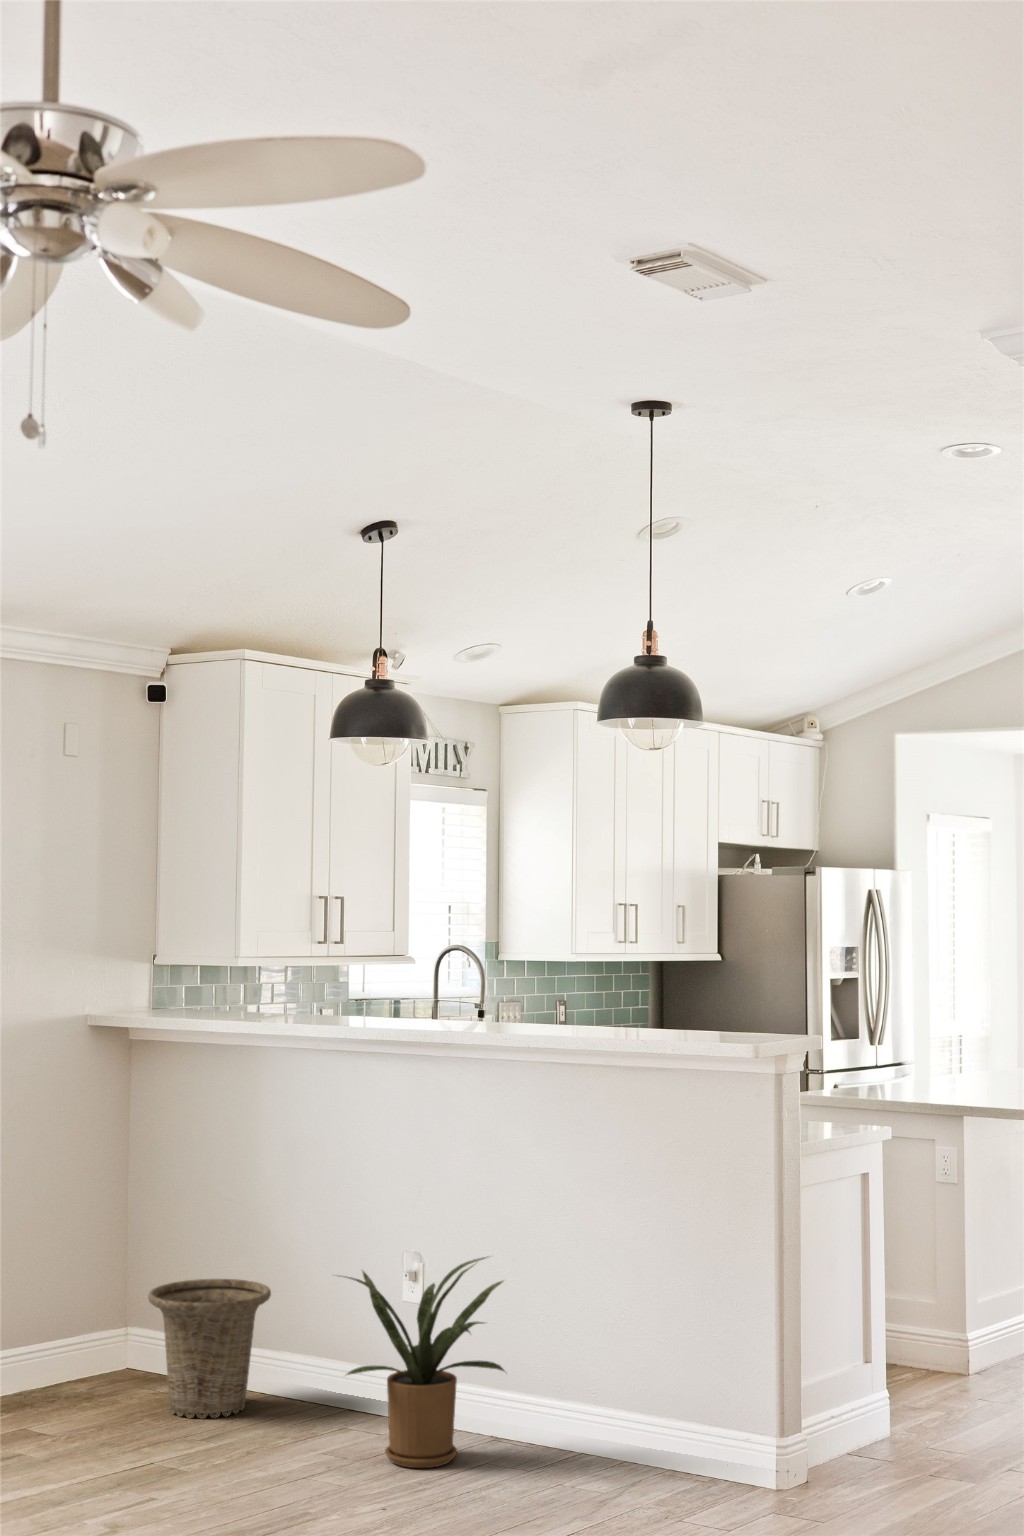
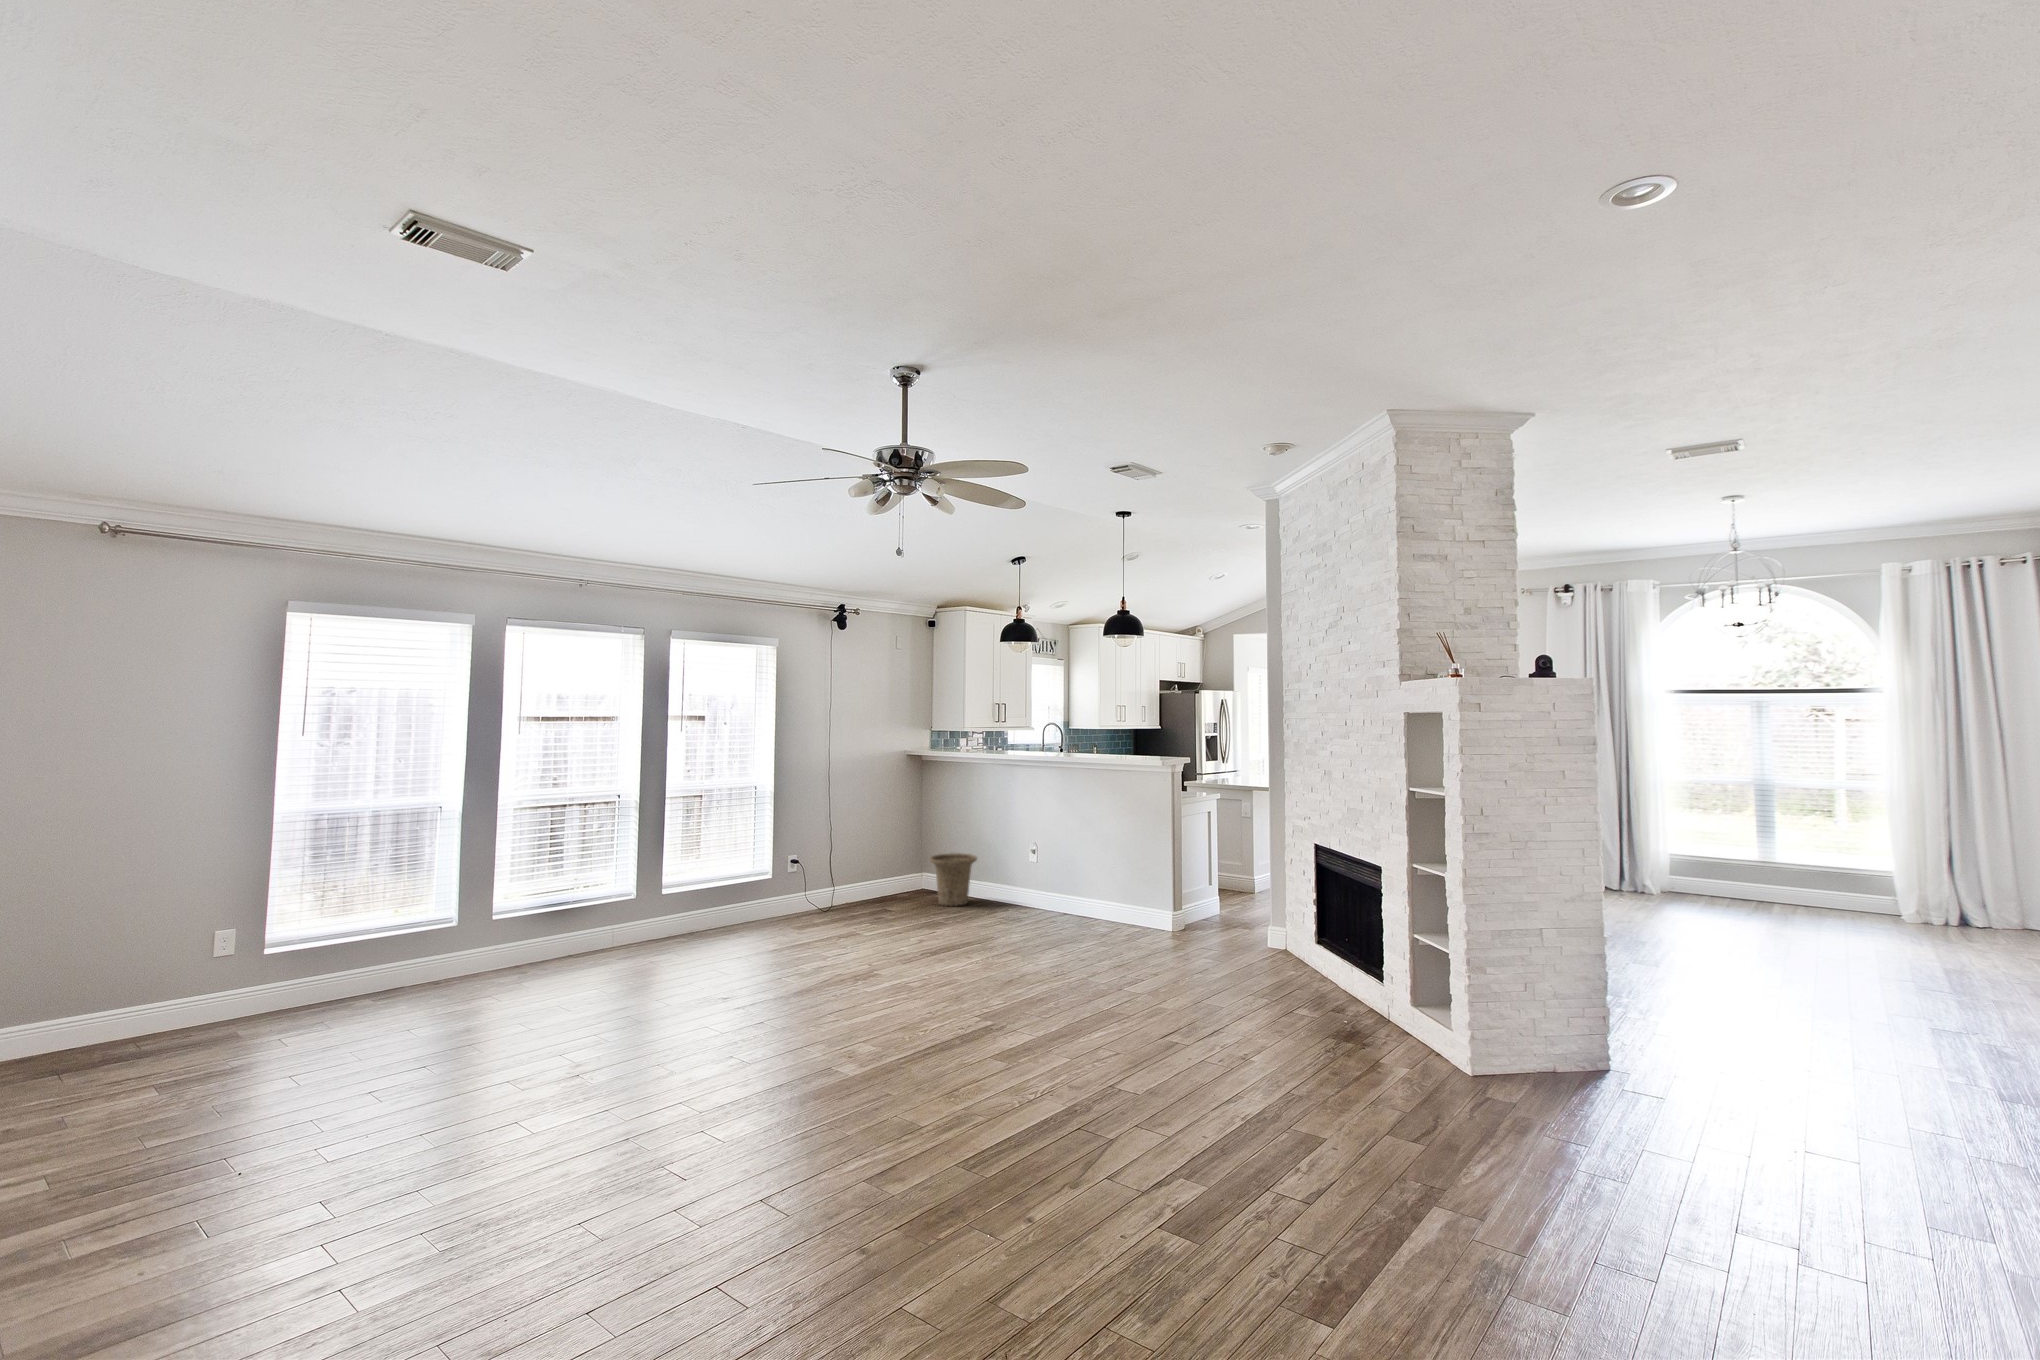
house plant: present [340,1257,504,1468] -> none [1000,841,1069,923]

